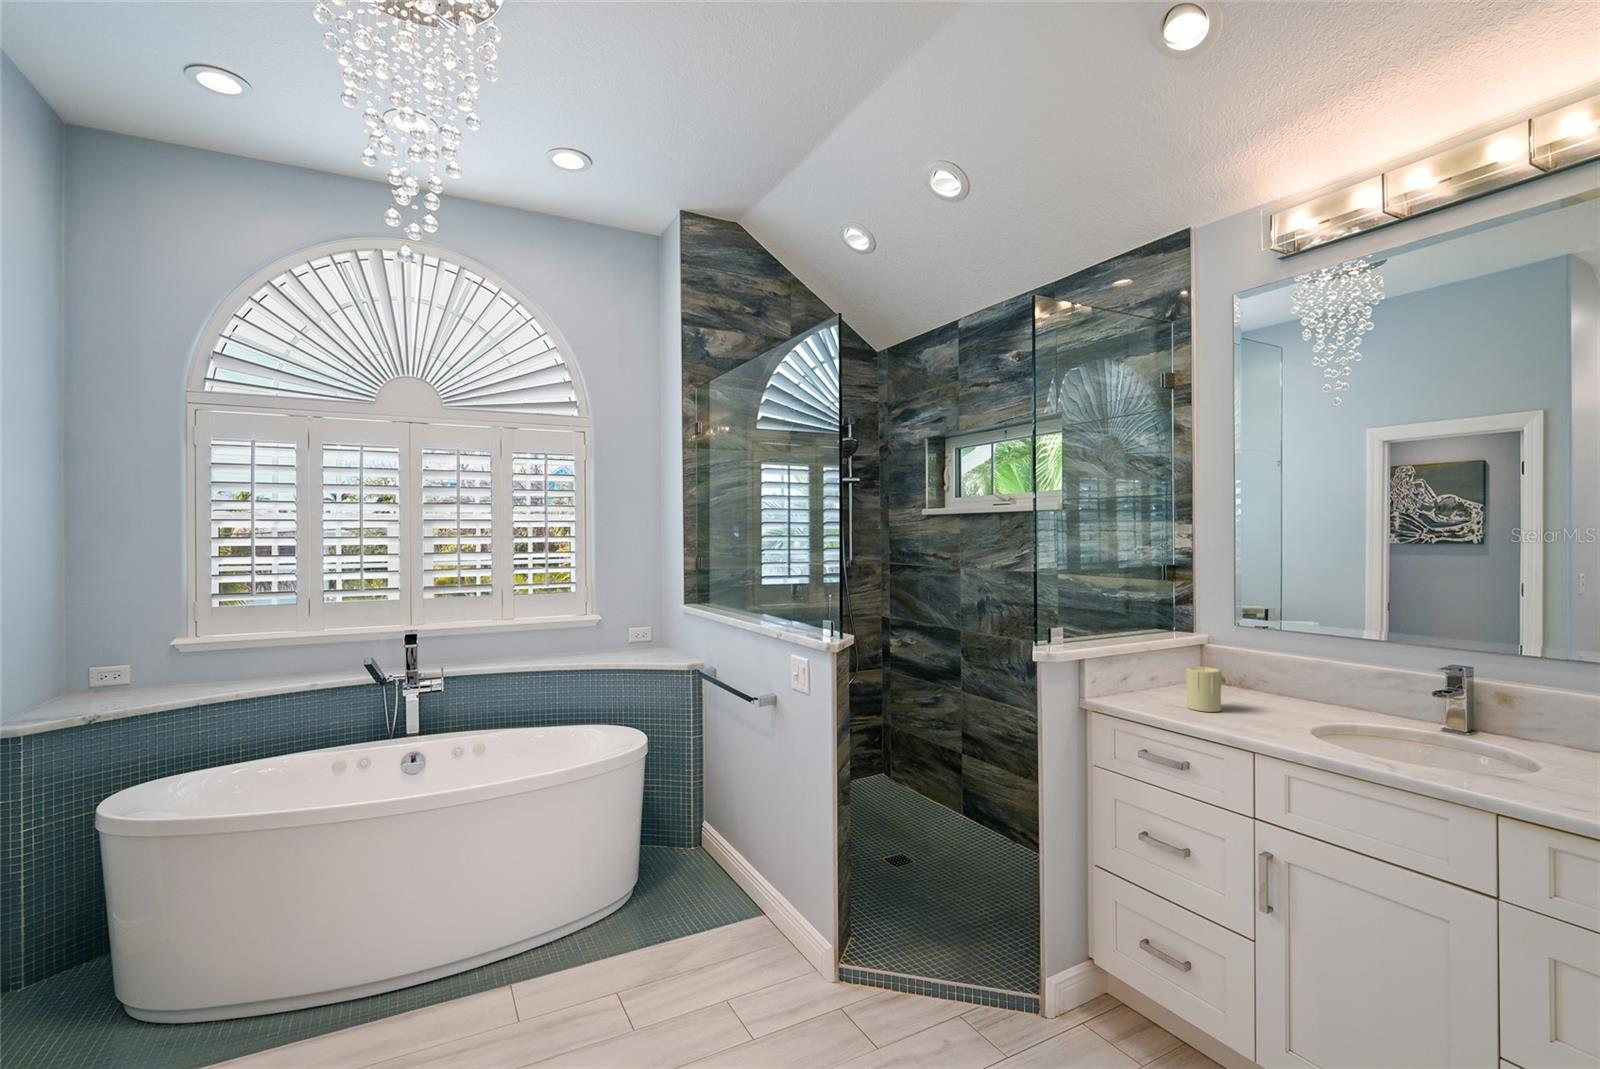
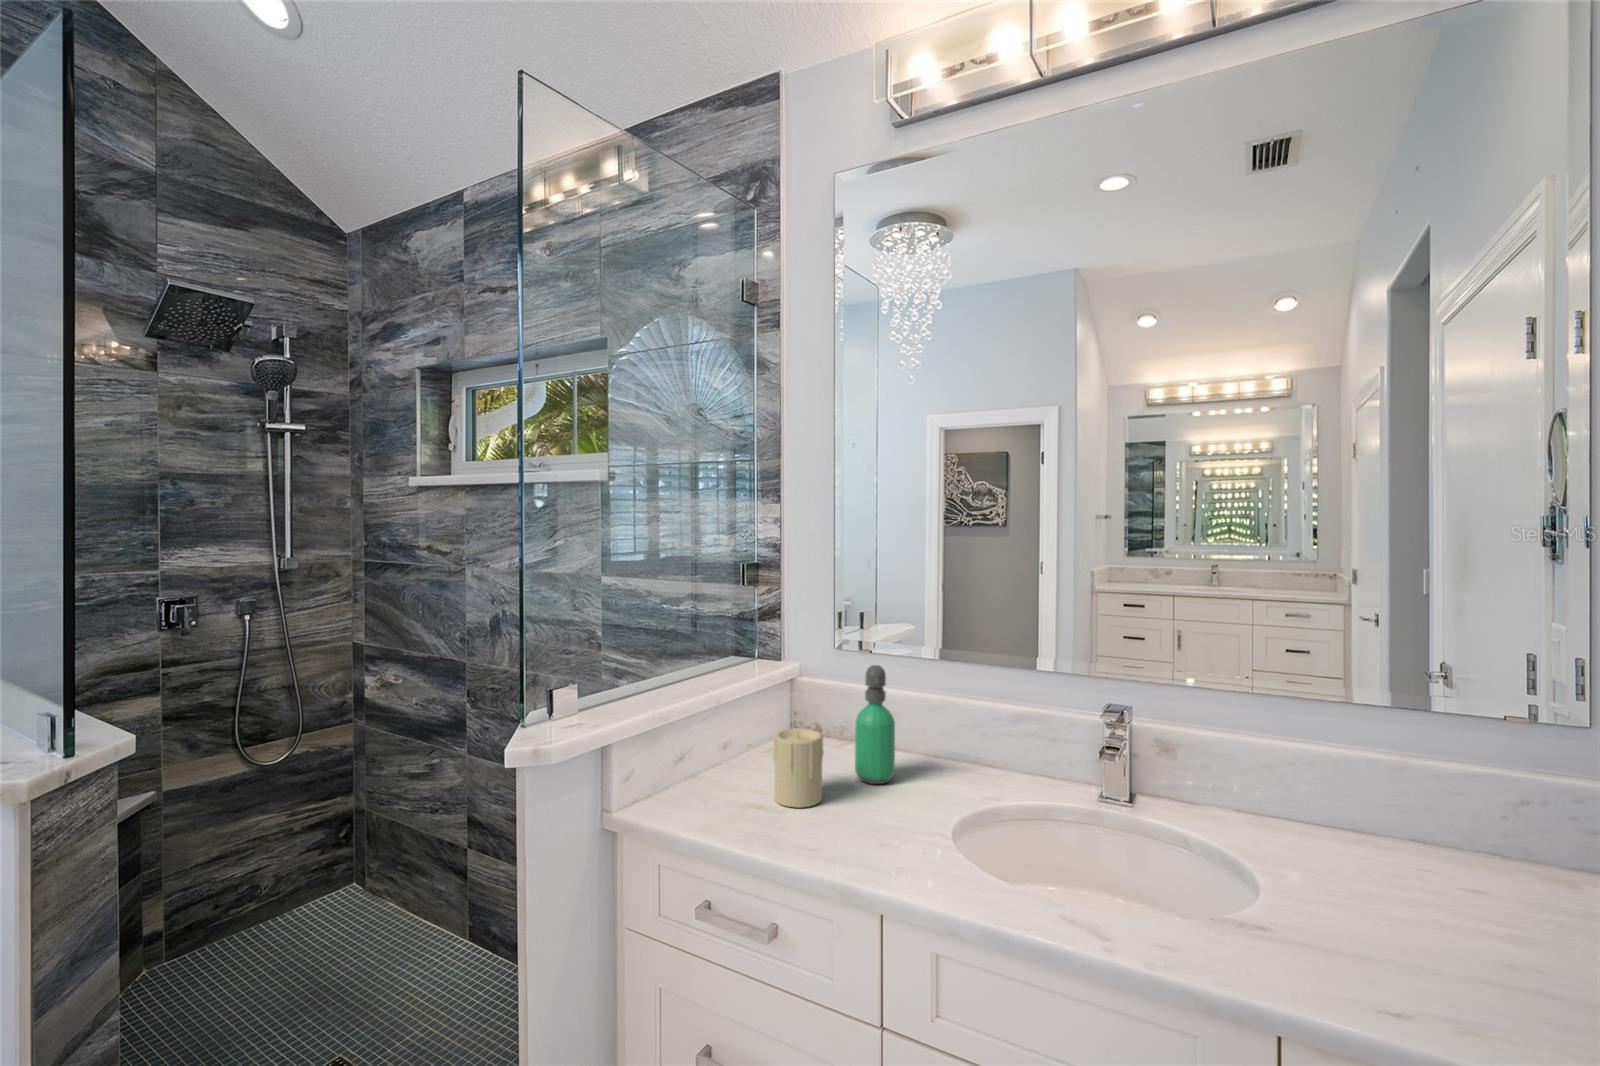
soap dispenser: none [1248,632,1279,710] -> present [855,665,895,784]

